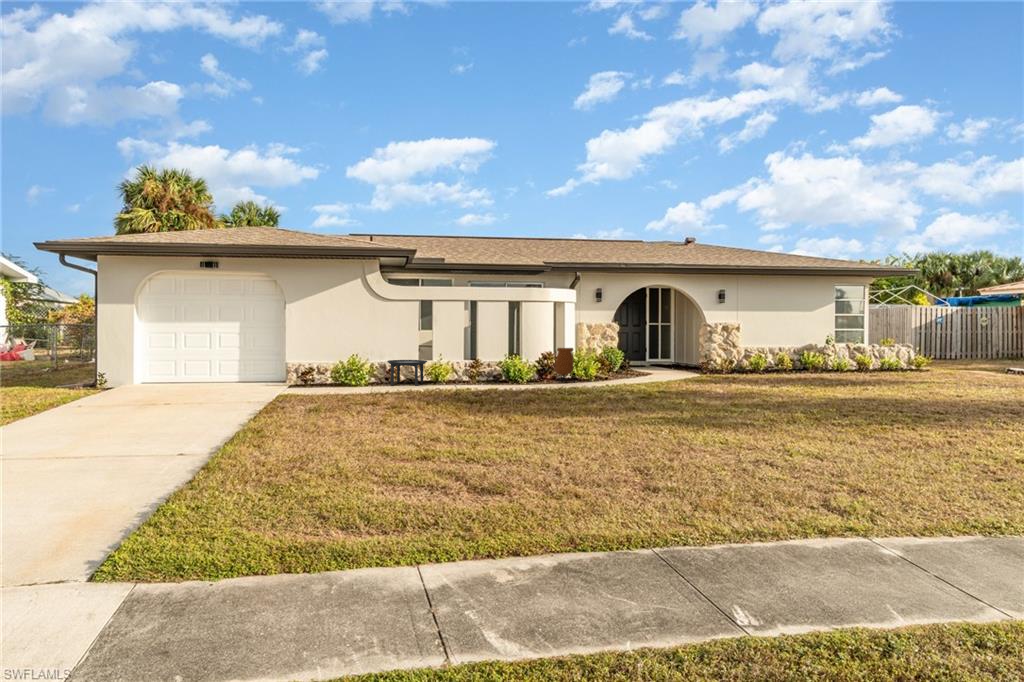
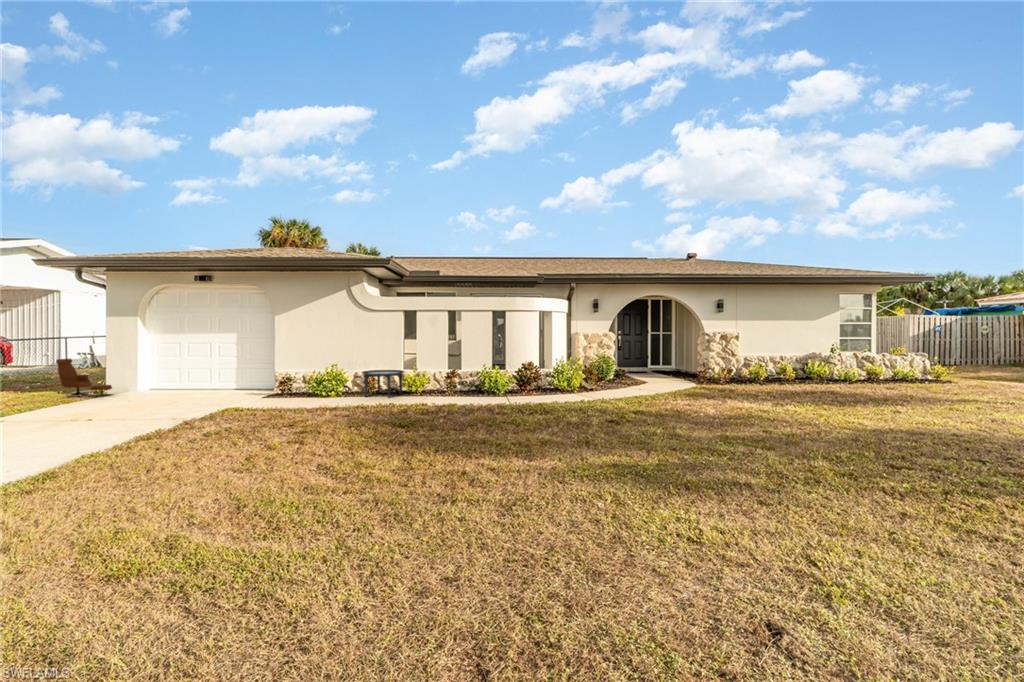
lounge chair: present [554,348,574,382] -> present [56,359,112,396]

